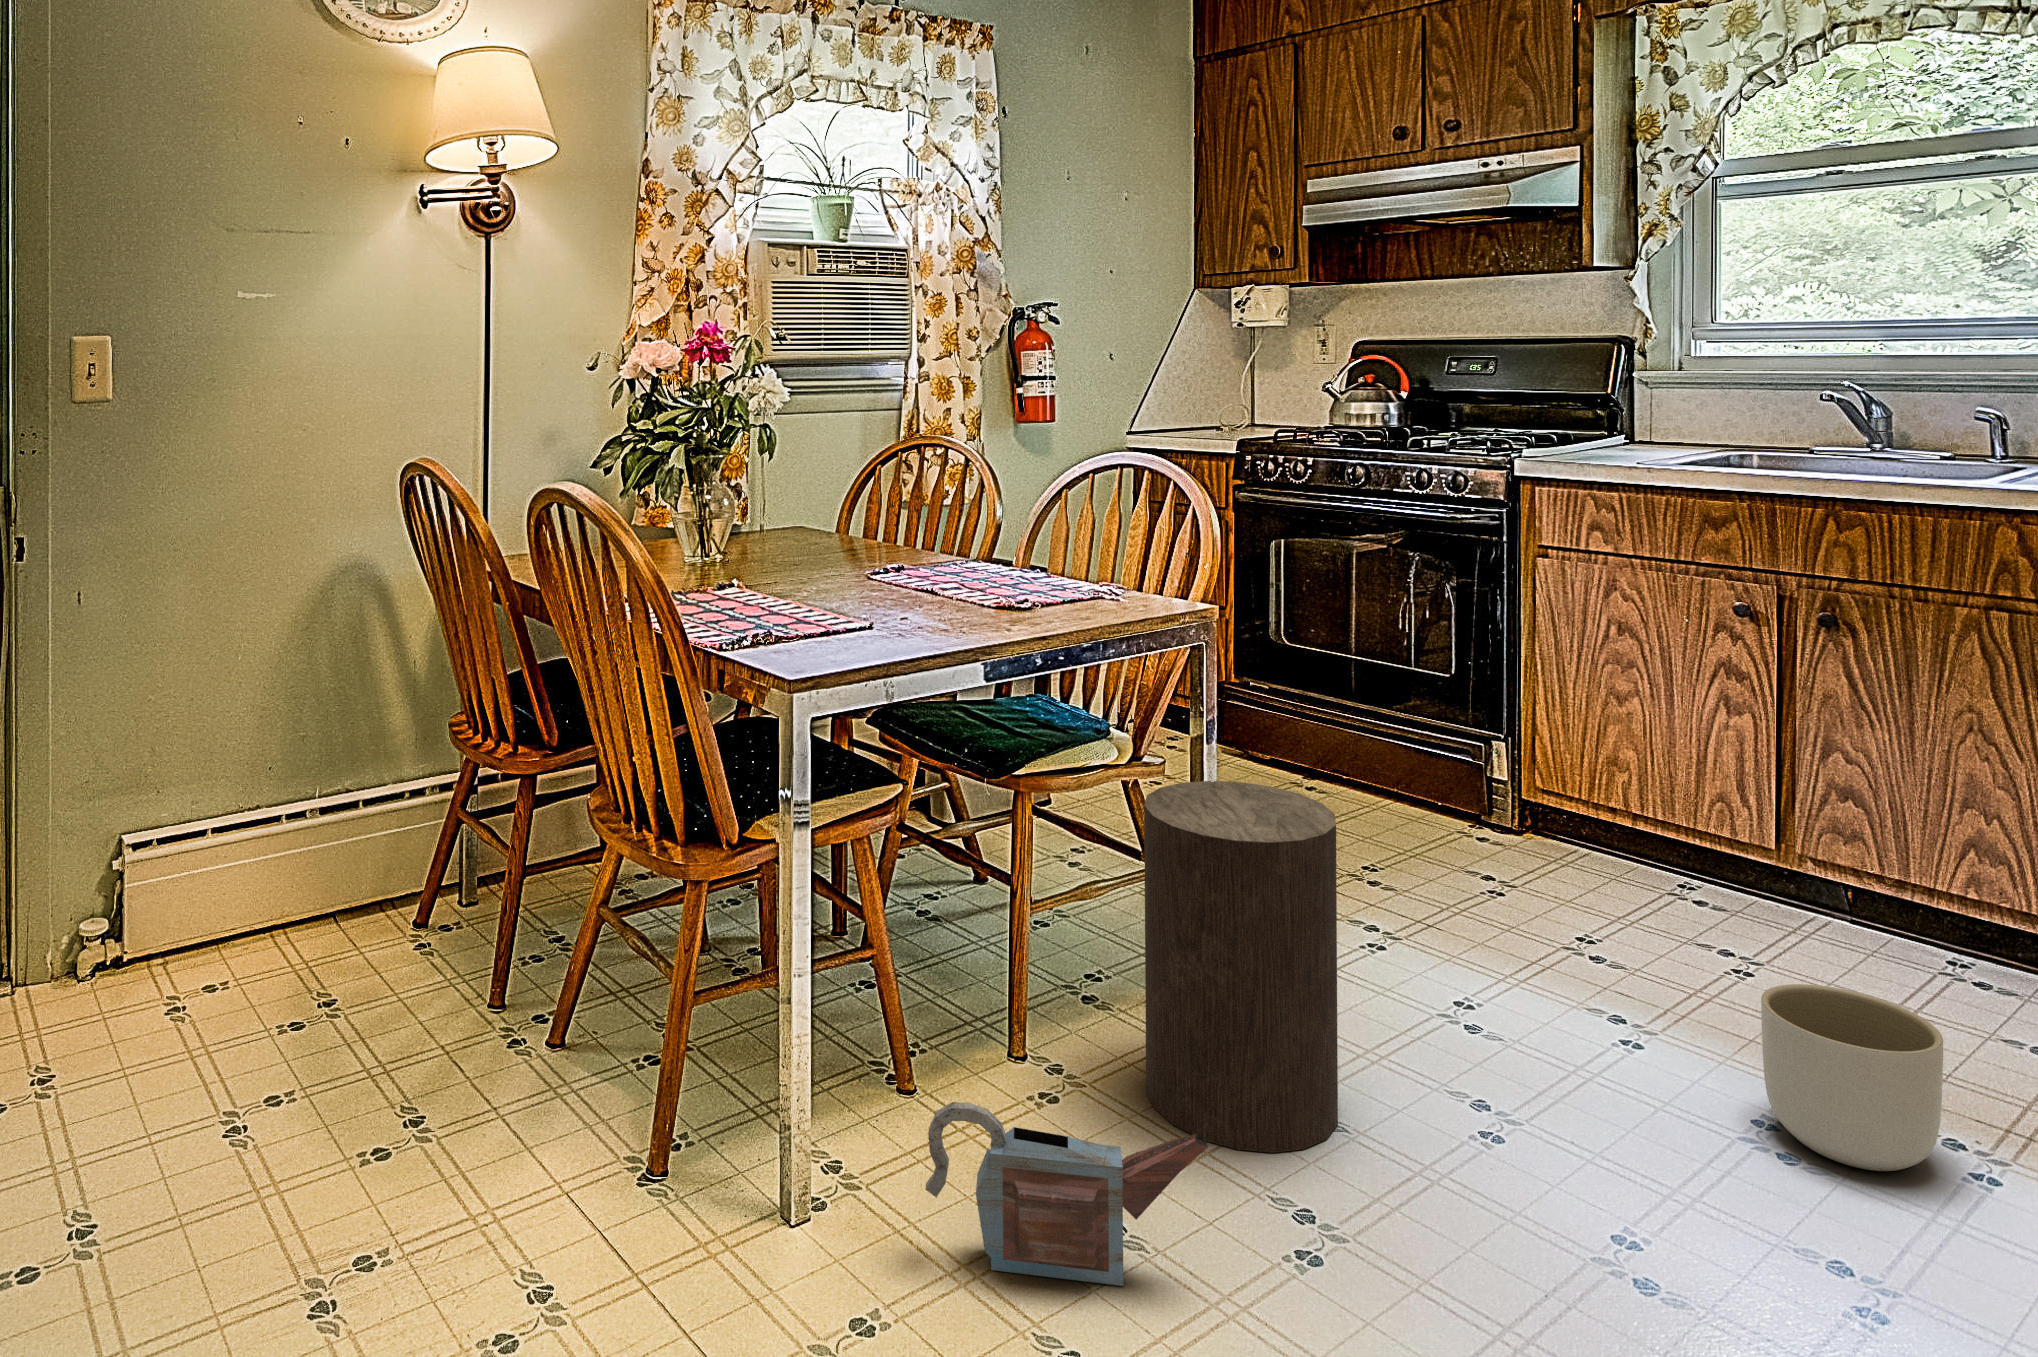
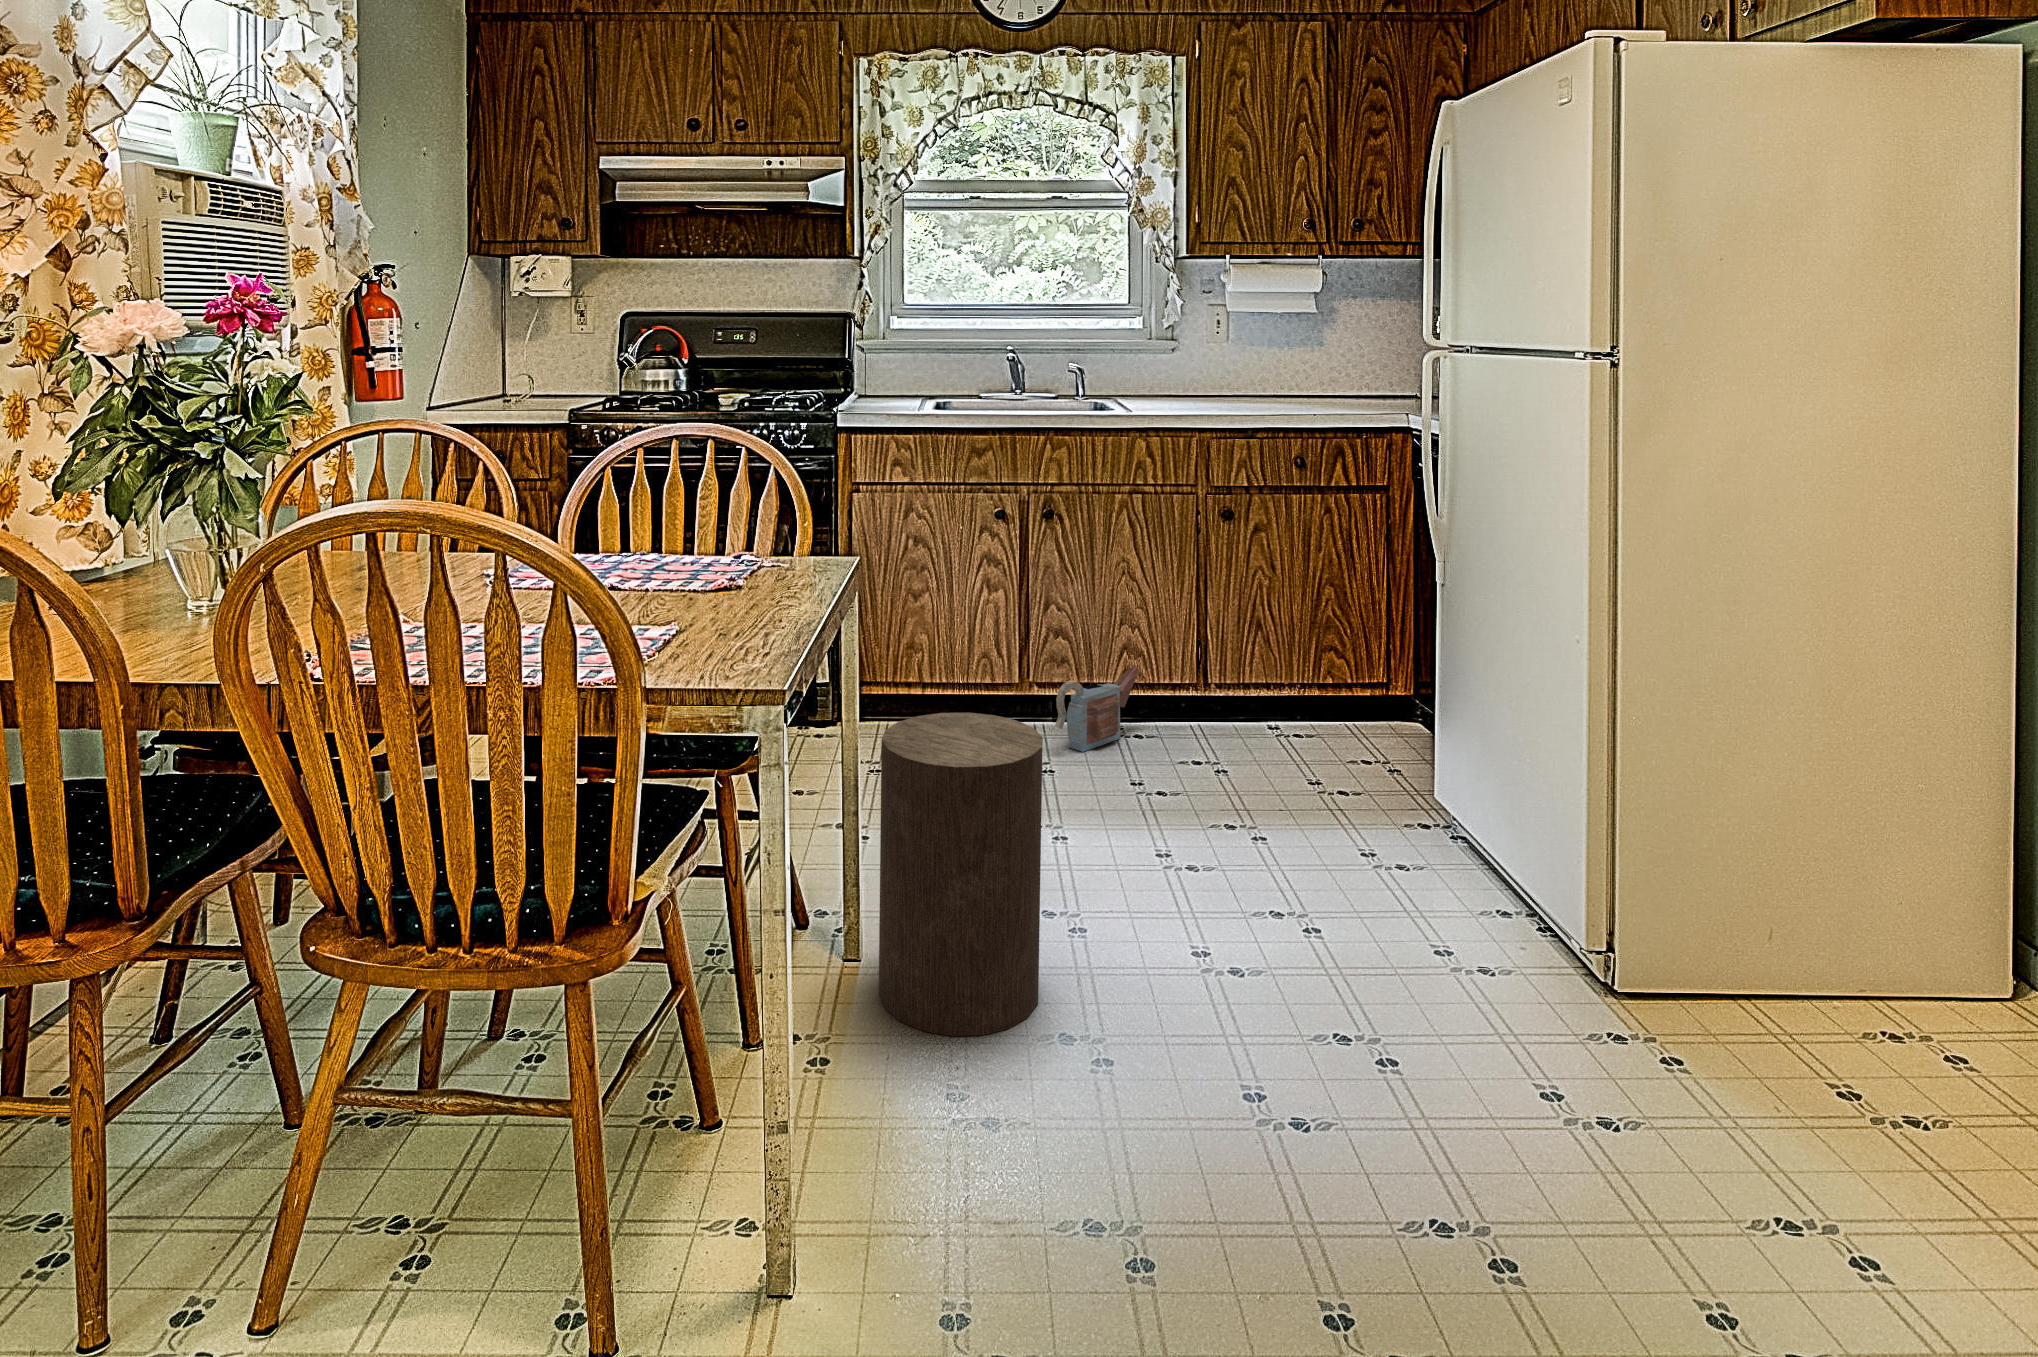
planter: present [1761,984,1943,1171] -> none [1175,750,1270,861]
watering can: present [925,1102,1208,1286] -> present [1055,666,1139,752]

